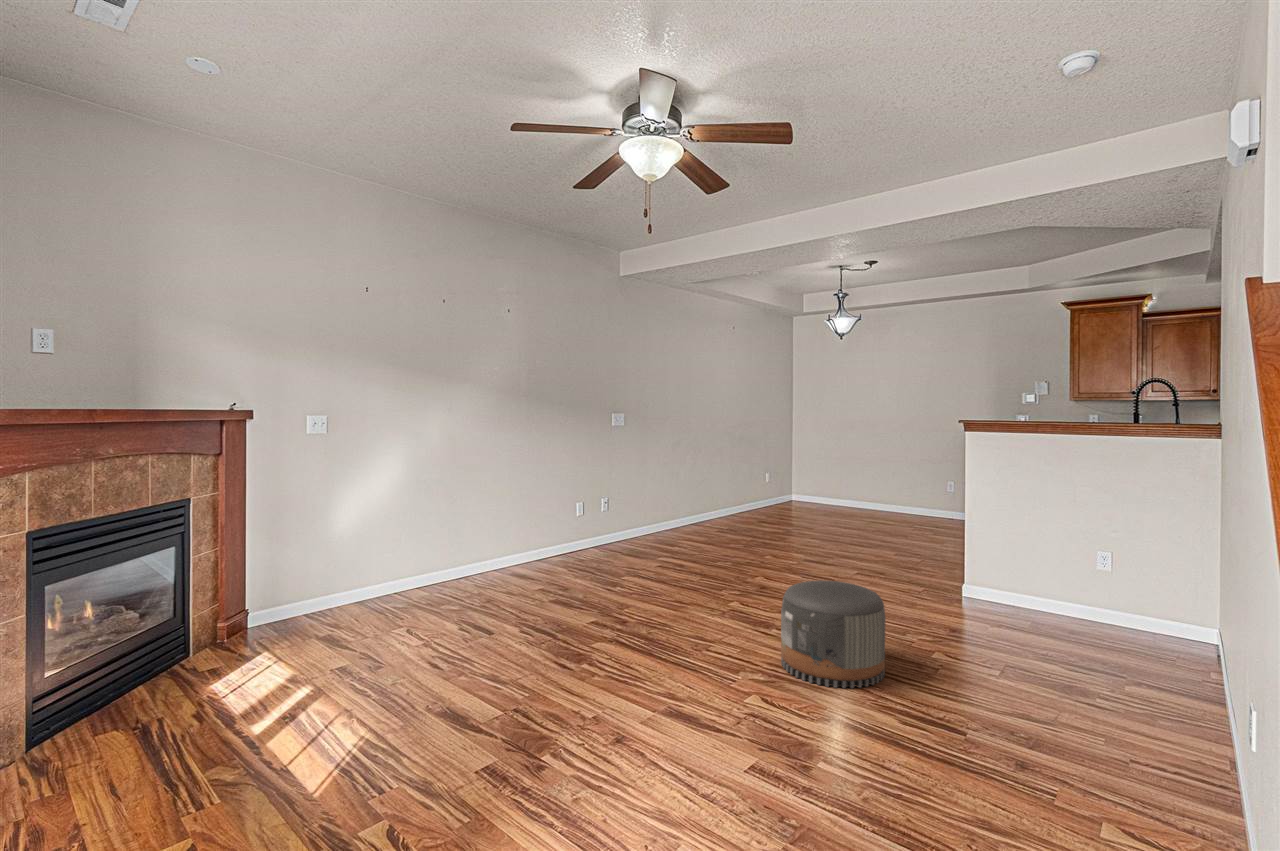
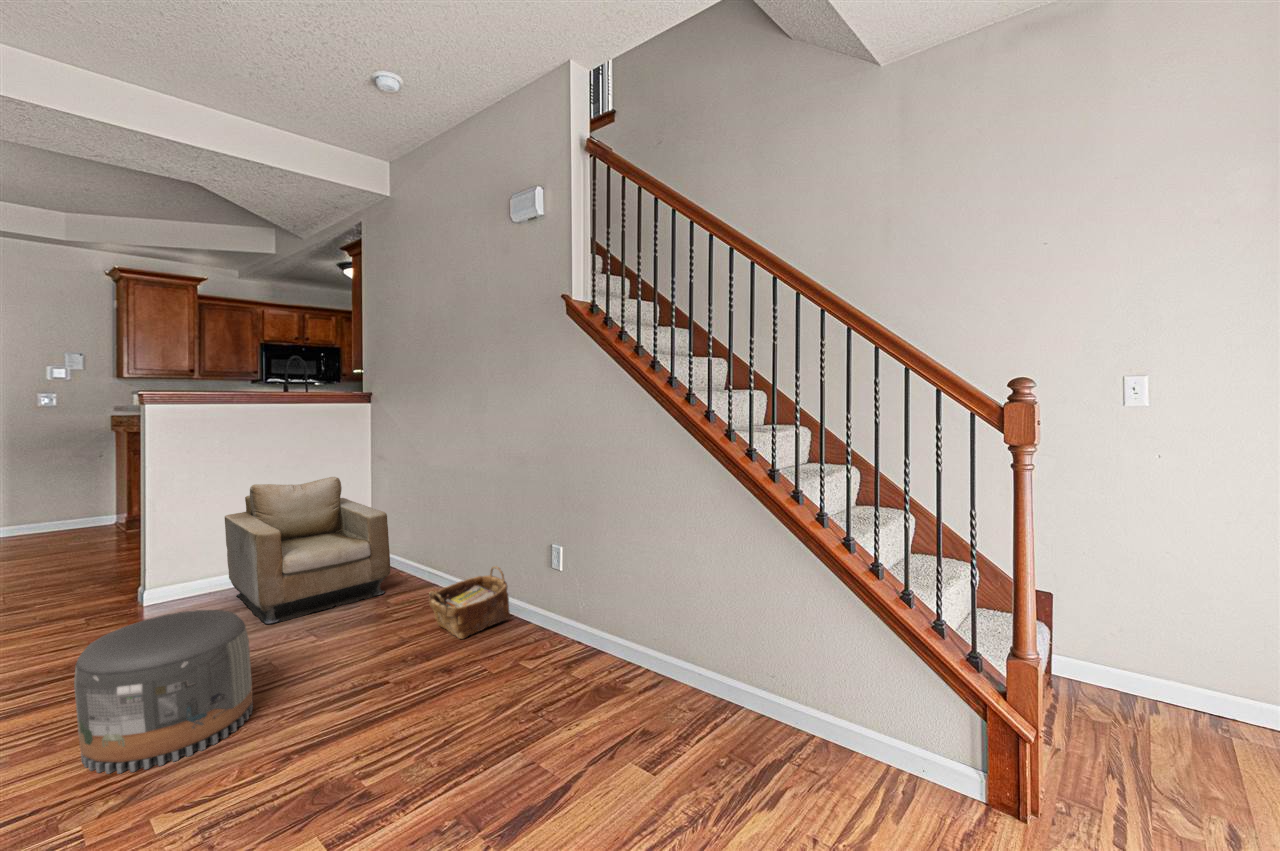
armchair: none [984,510,1161,679] -> present [225,477,390,624]
woven basket: none [1083,680,1221,786] -> present [429,566,510,639]

